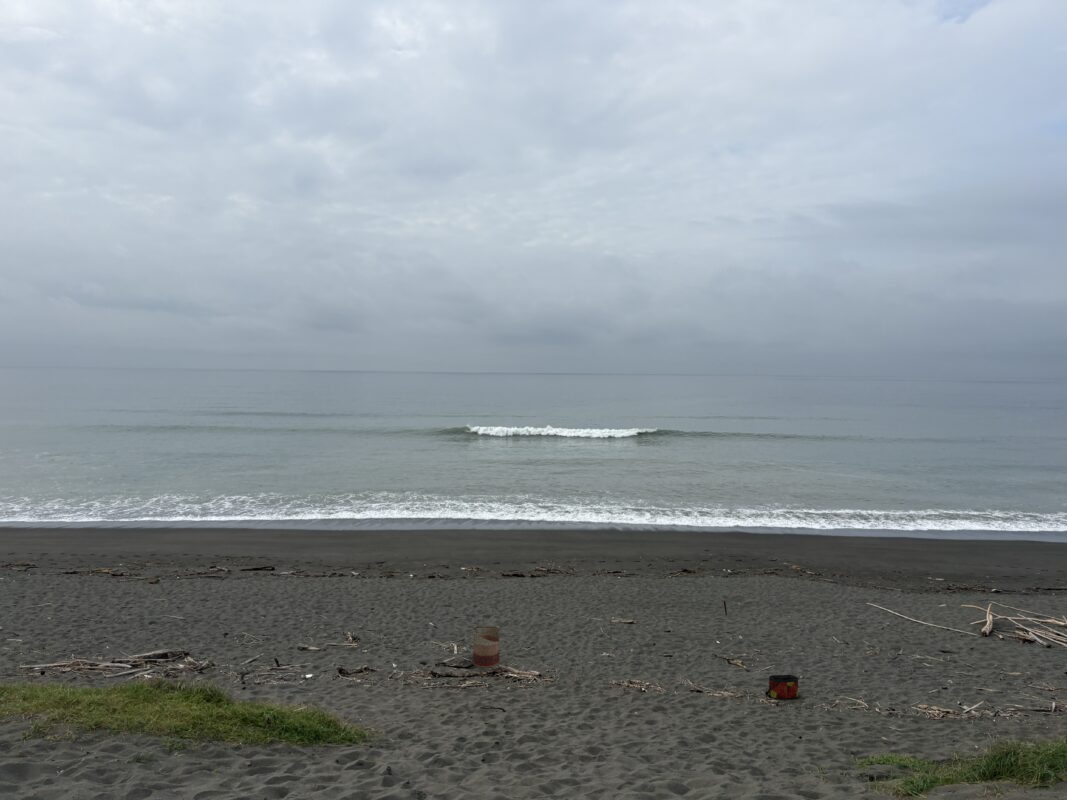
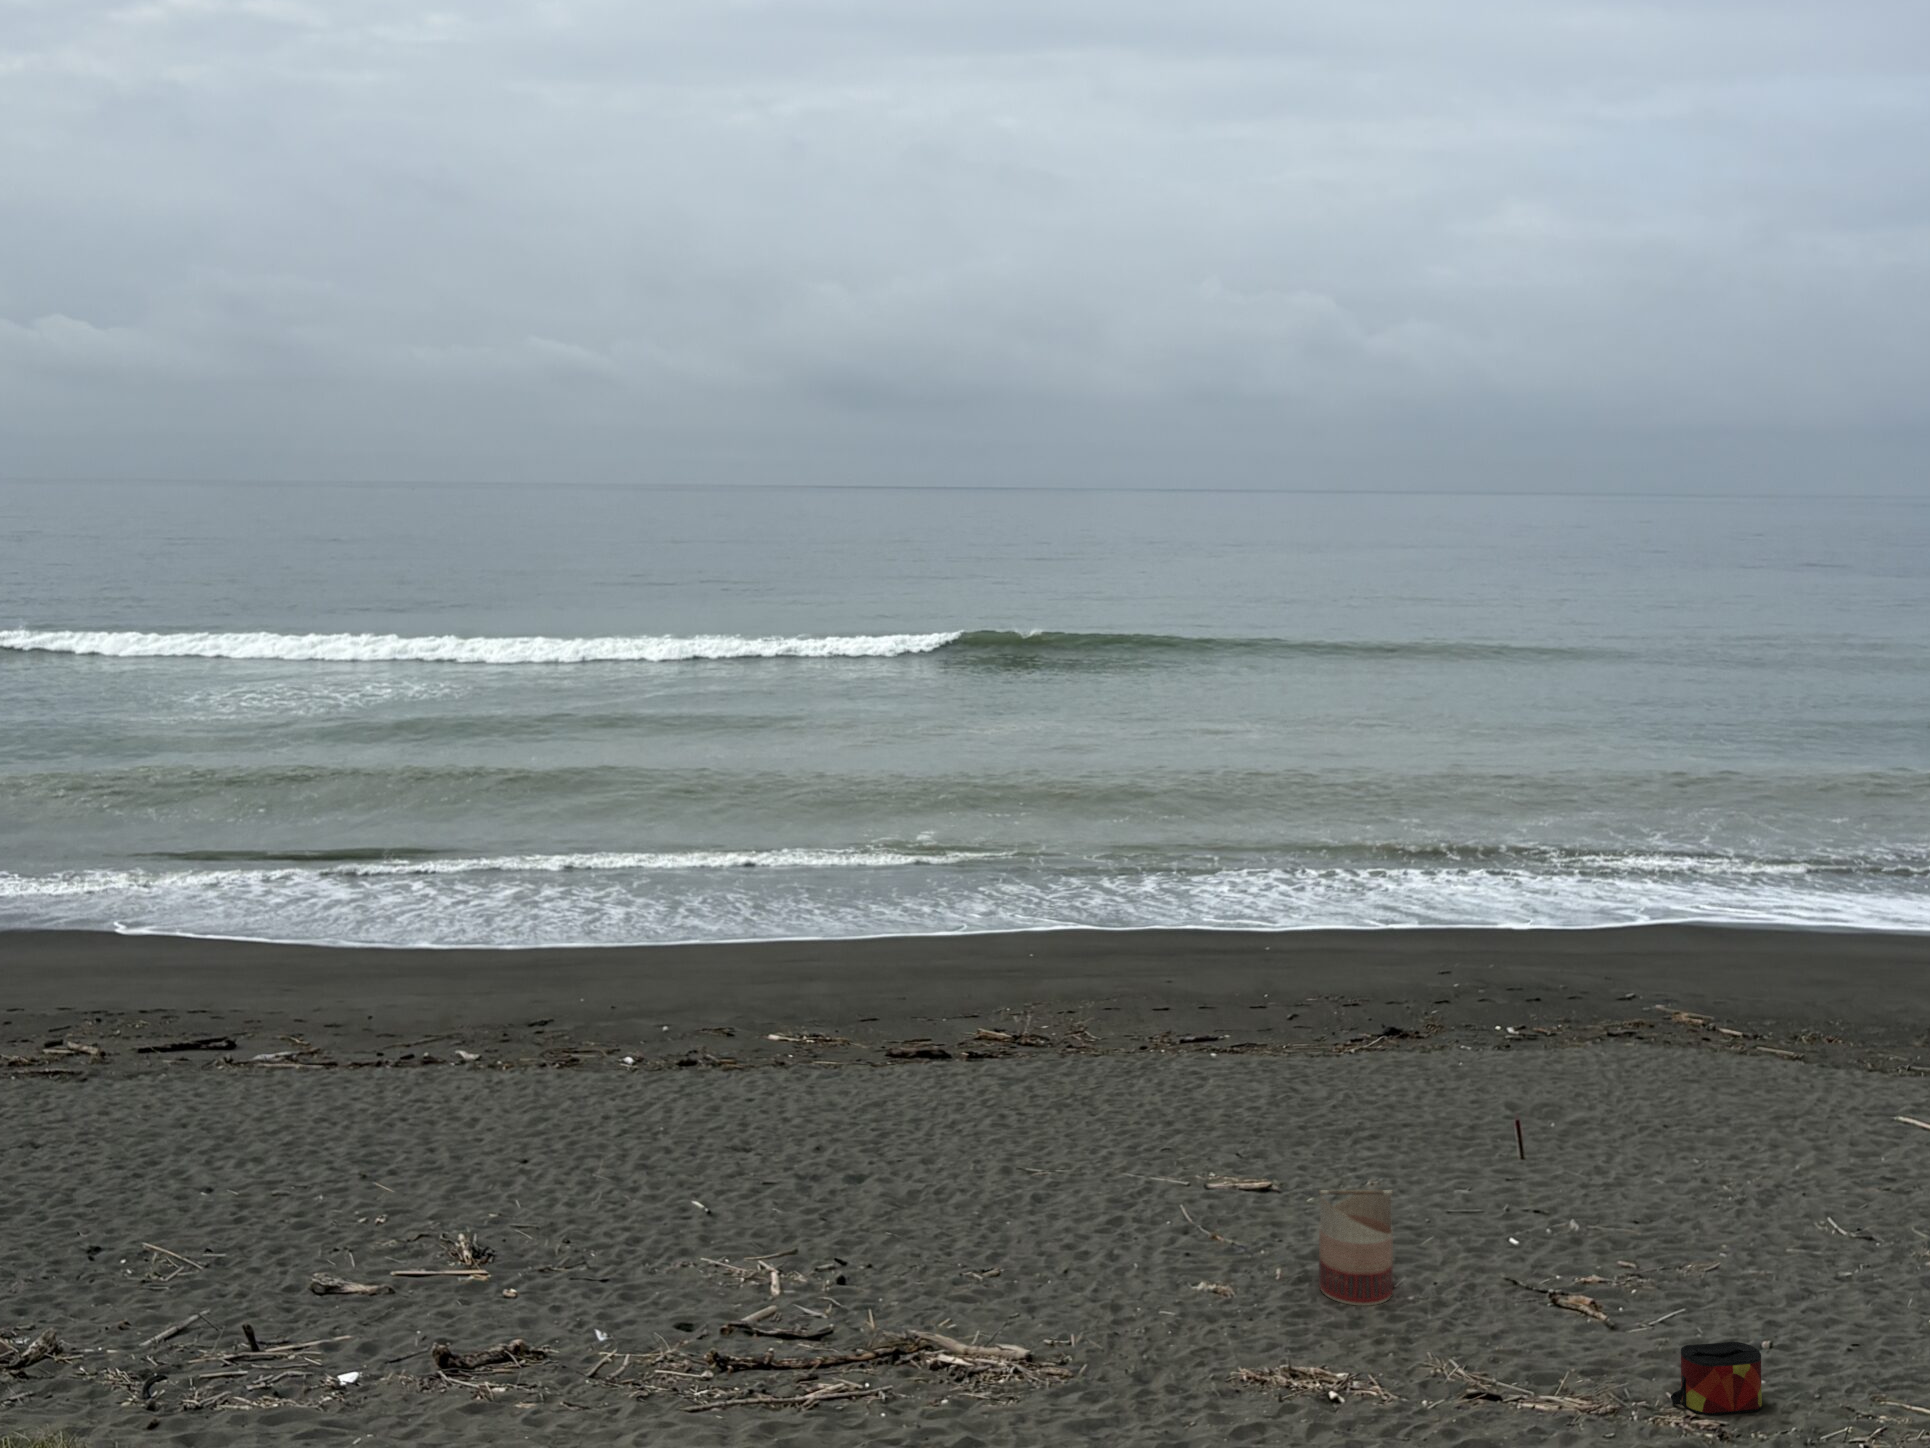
basket: present [473,626,500,667] -> present [1319,1190,1393,1306]

